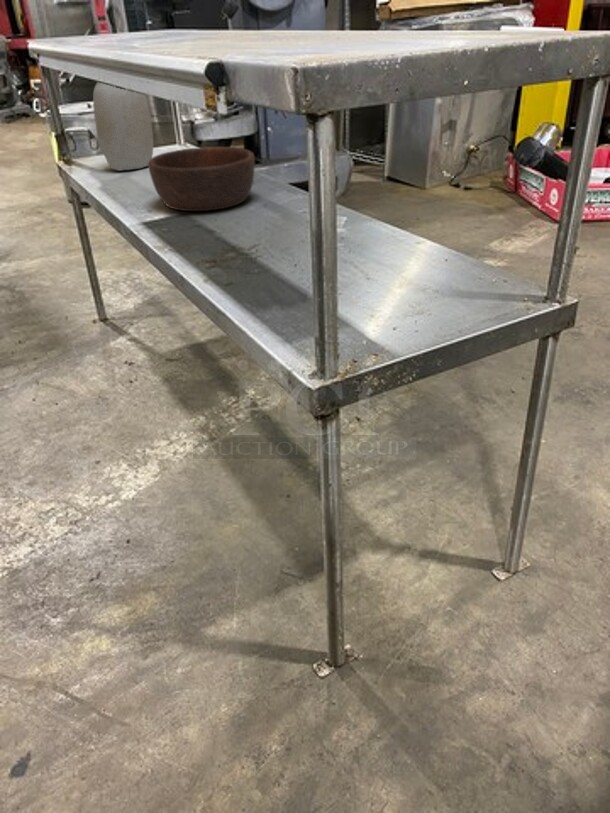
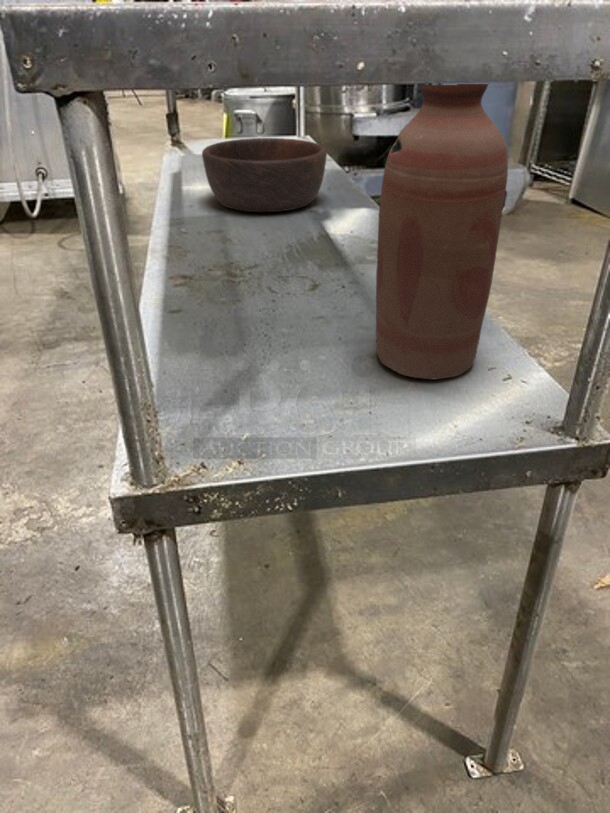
bottle: none [395,64,478,293] -> present [376,84,508,380]
jar: present [93,82,153,170] -> none [200,28,261,156]

